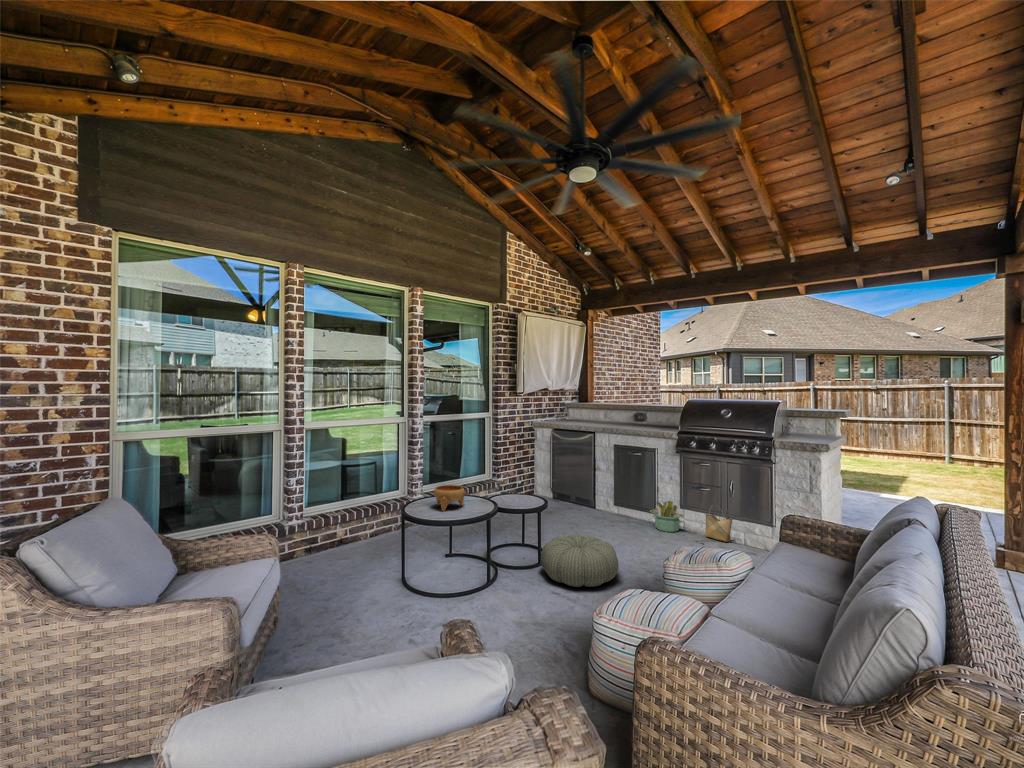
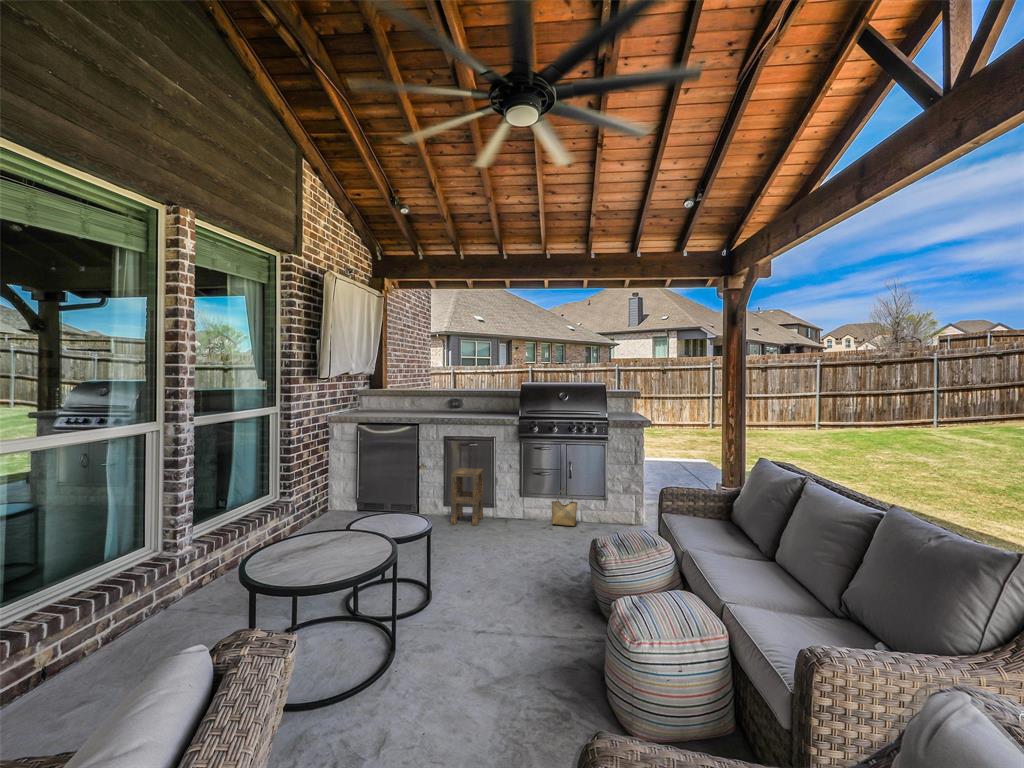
side table: none [613,472,646,525] -> present [451,468,483,526]
bowl: present [434,485,465,511] -> none [292,523,347,570]
decorative plant: present [650,501,684,532] -> none [496,492,532,527]
pouf: present [541,535,618,587] -> none [437,553,532,623]

